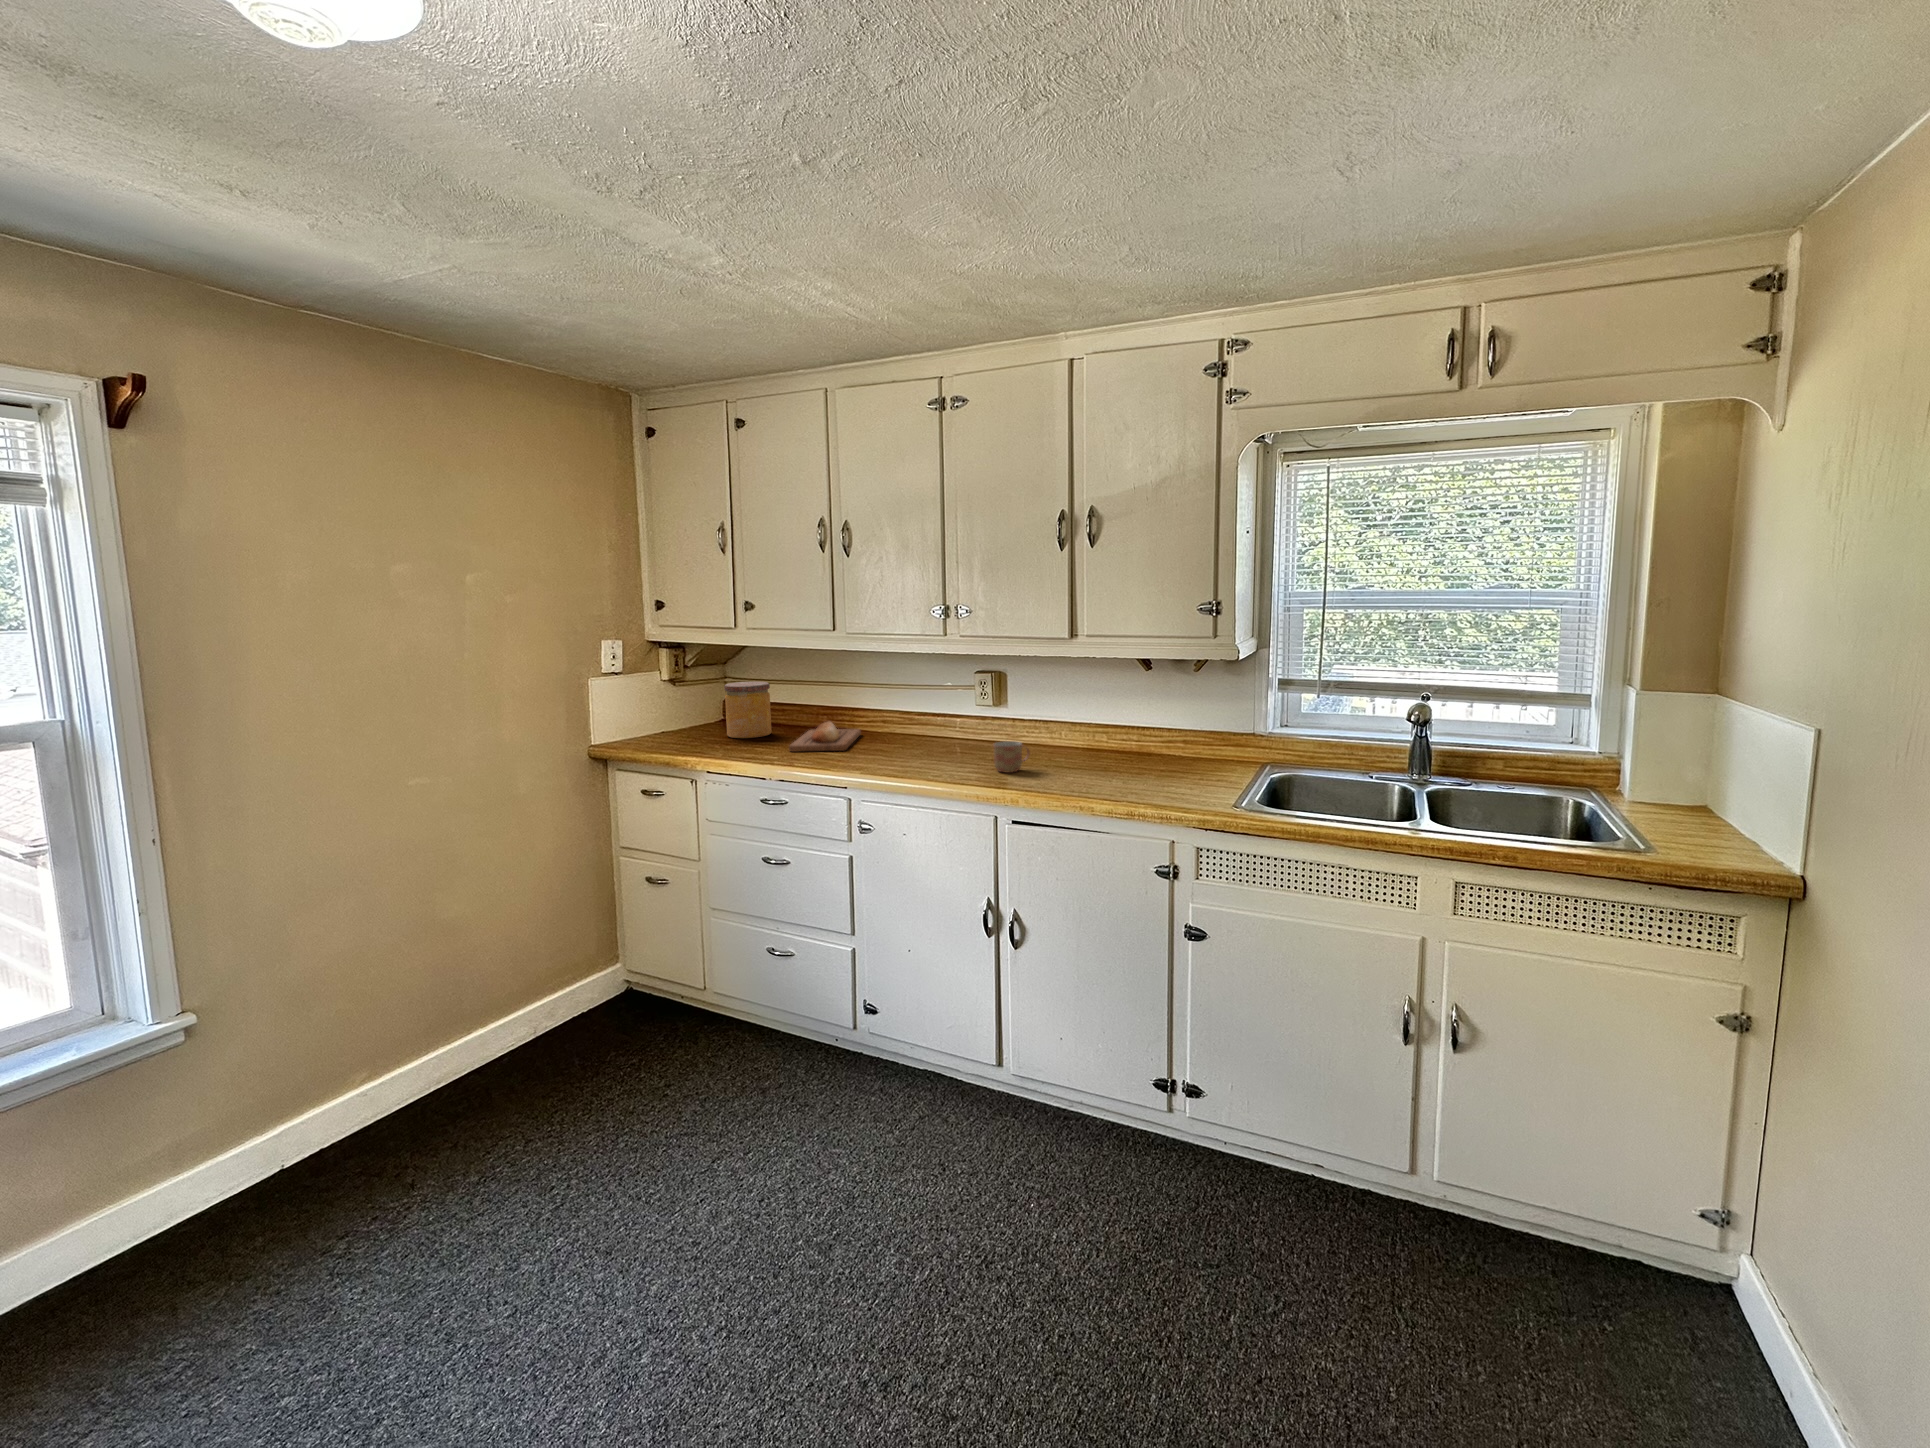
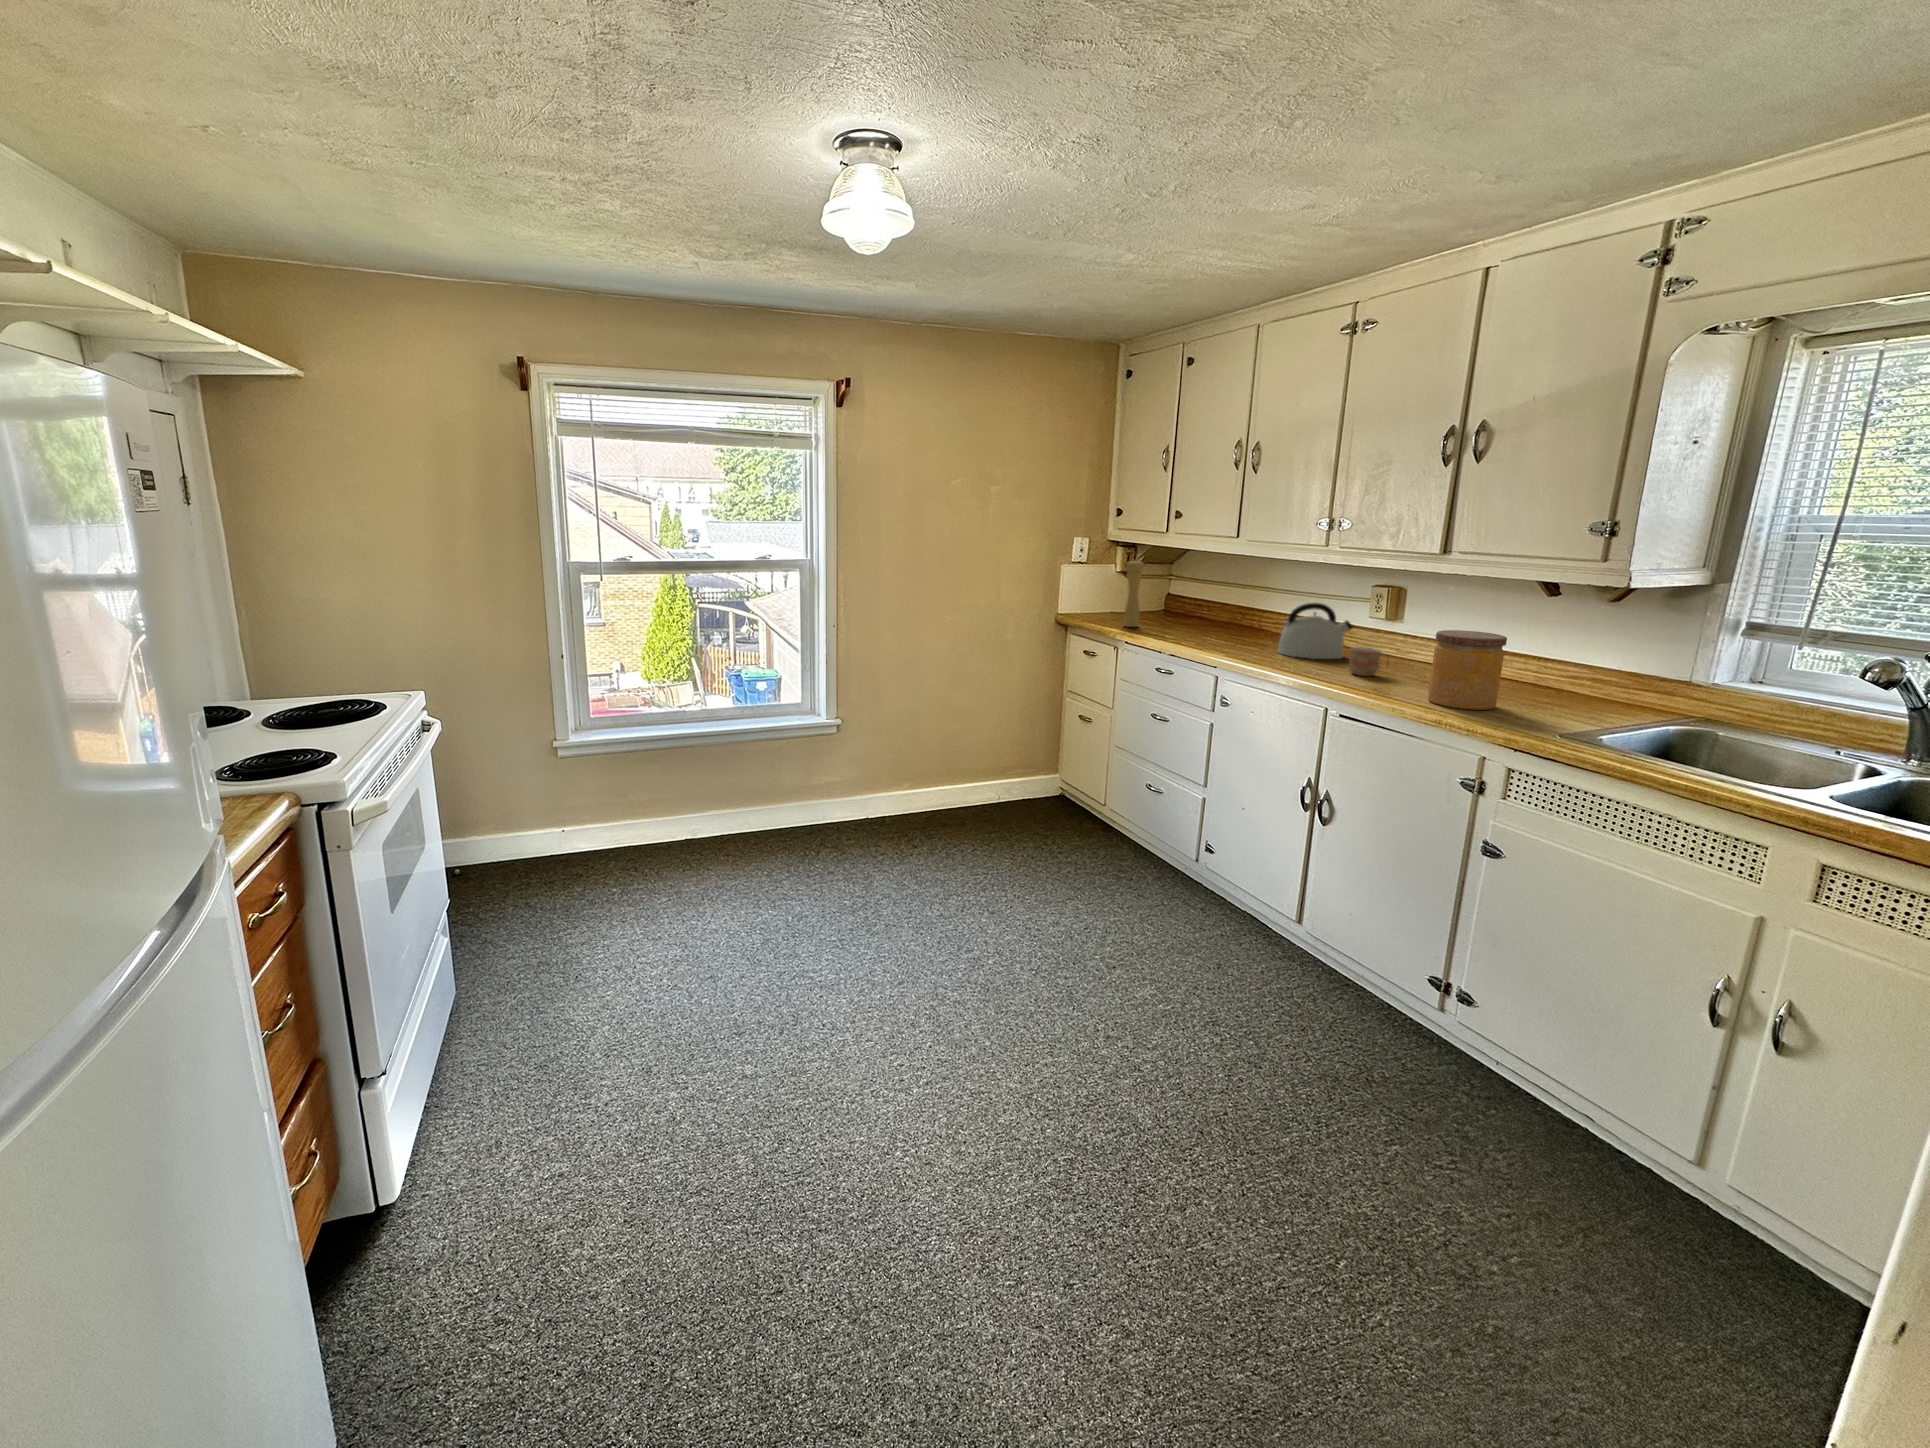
pepper mill: none [690,665,717,751] -> present [1123,561,1144,627]
jar: present [724,681,771,738] -> present [1428,630,1507,710]
kettle: none [899,697,969,761] -> present [1278,603,1352,659]
bread loaf: present [789,722,861,752] -> none [1191,617,1267,641]

